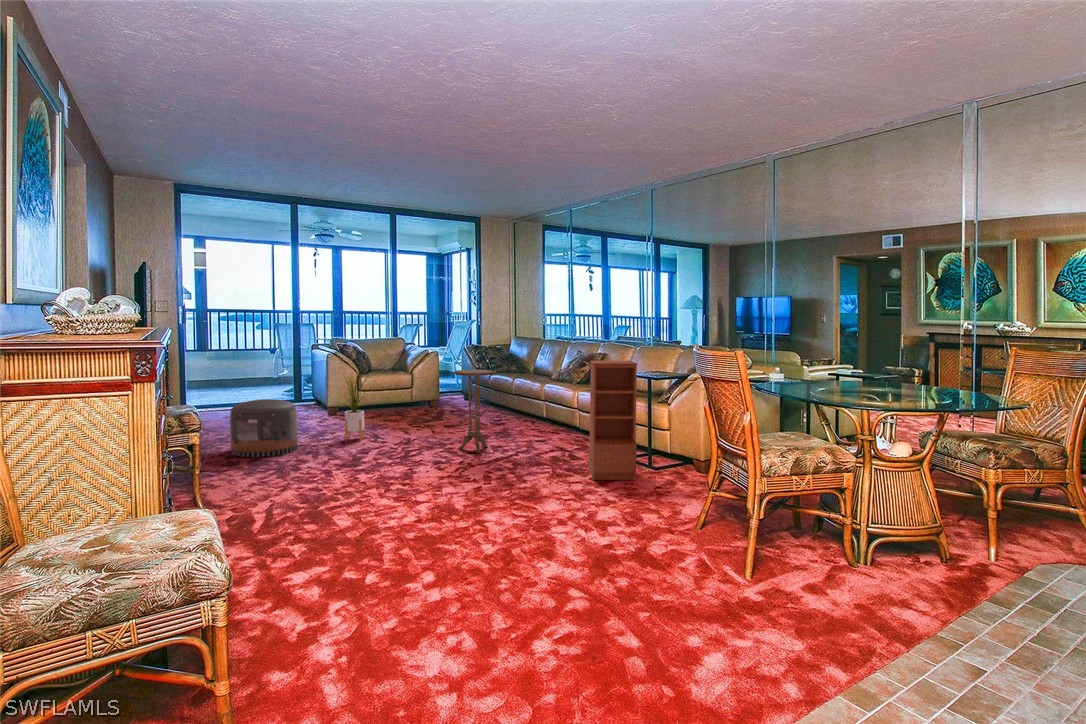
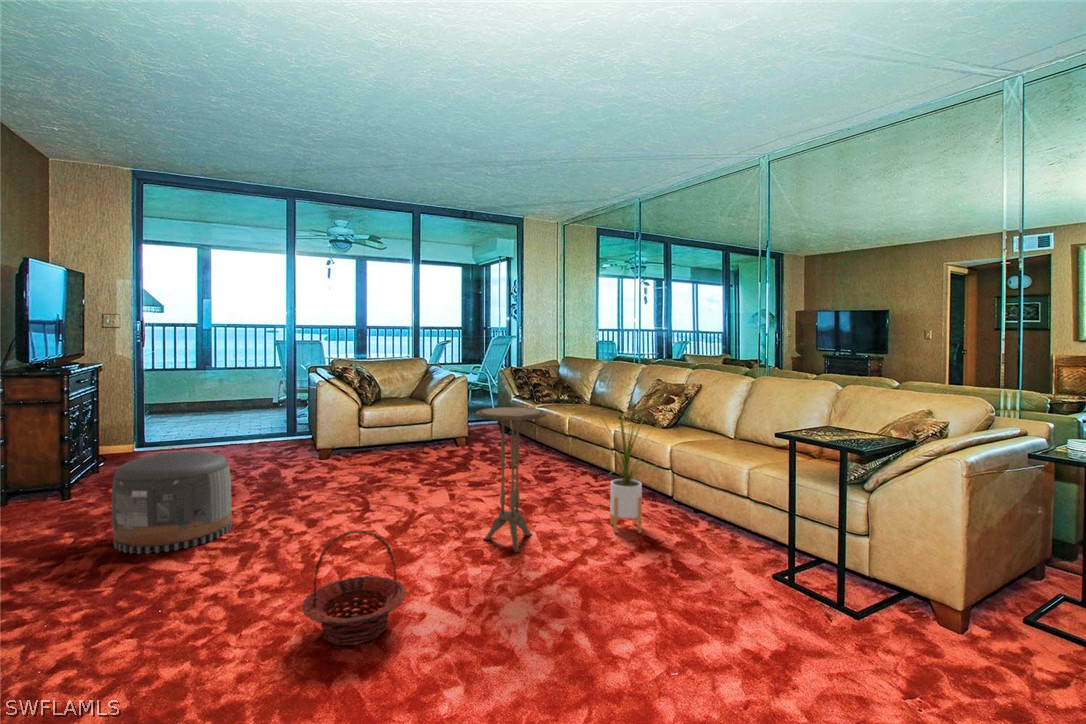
bookcase: present [589,361,637,480] -> none [732,400,855,659]
house plant: present [340,373,369,441] -> present [609,415,646,533]
basket: none [372,427,424,481] -> present [301,530,407,645]

